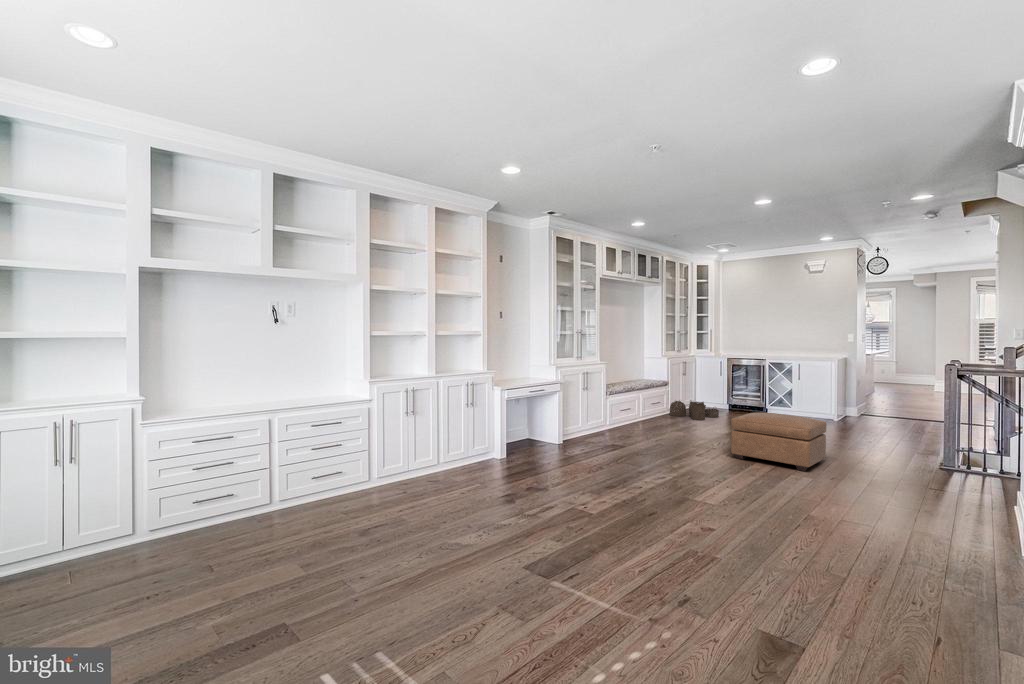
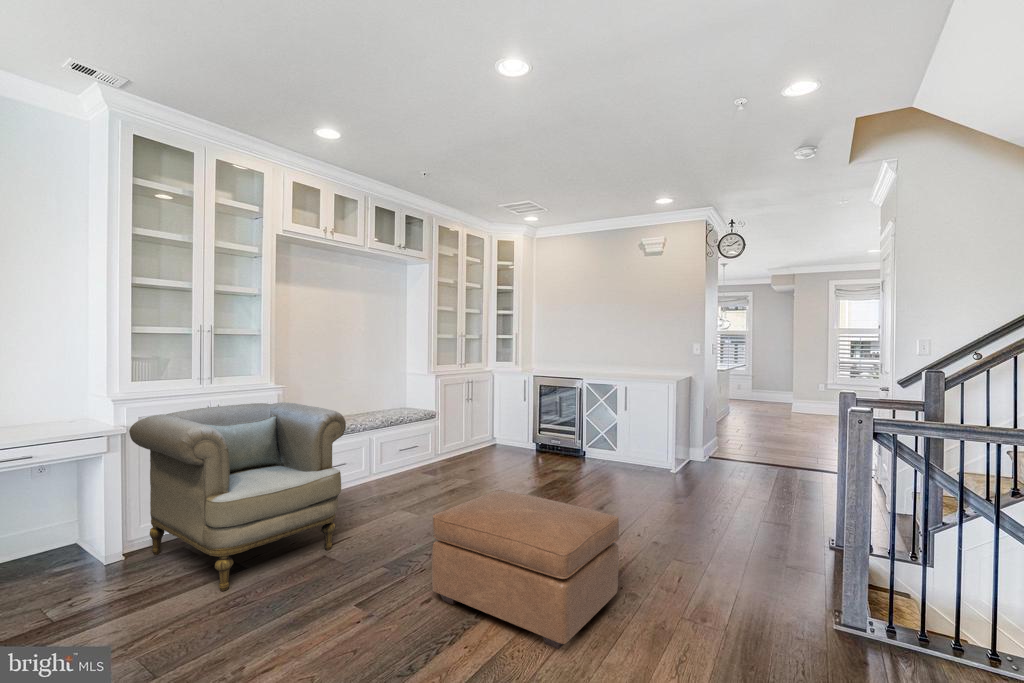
armchair: none [566,370,663,451] -> present [129,402,346,591]
woven basket: present [669,401,719,420] -> none [437,442,509,477]

